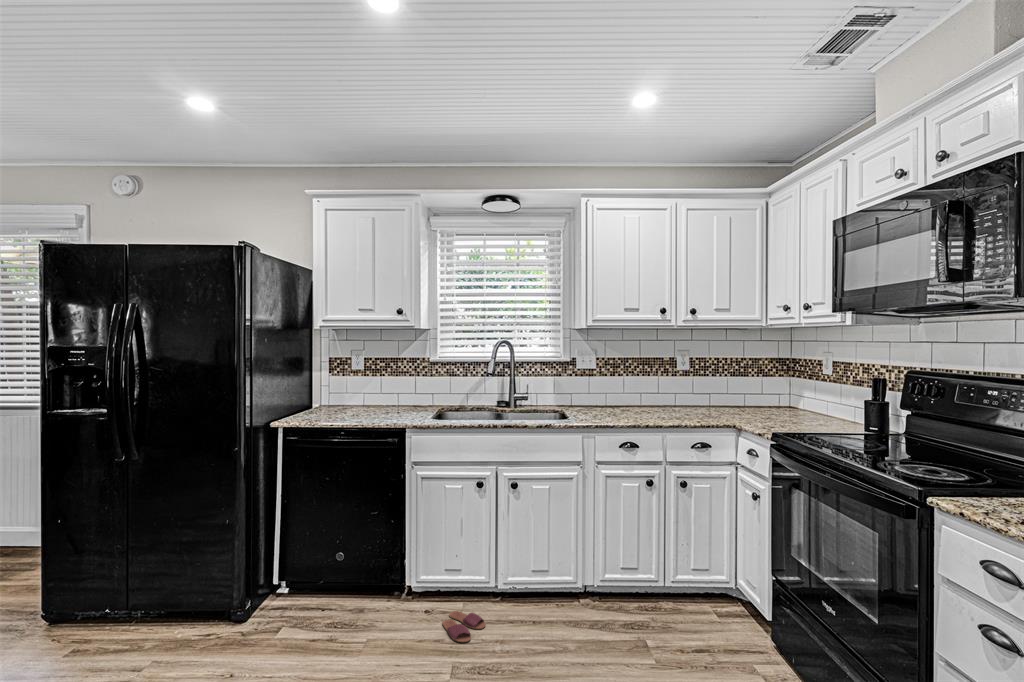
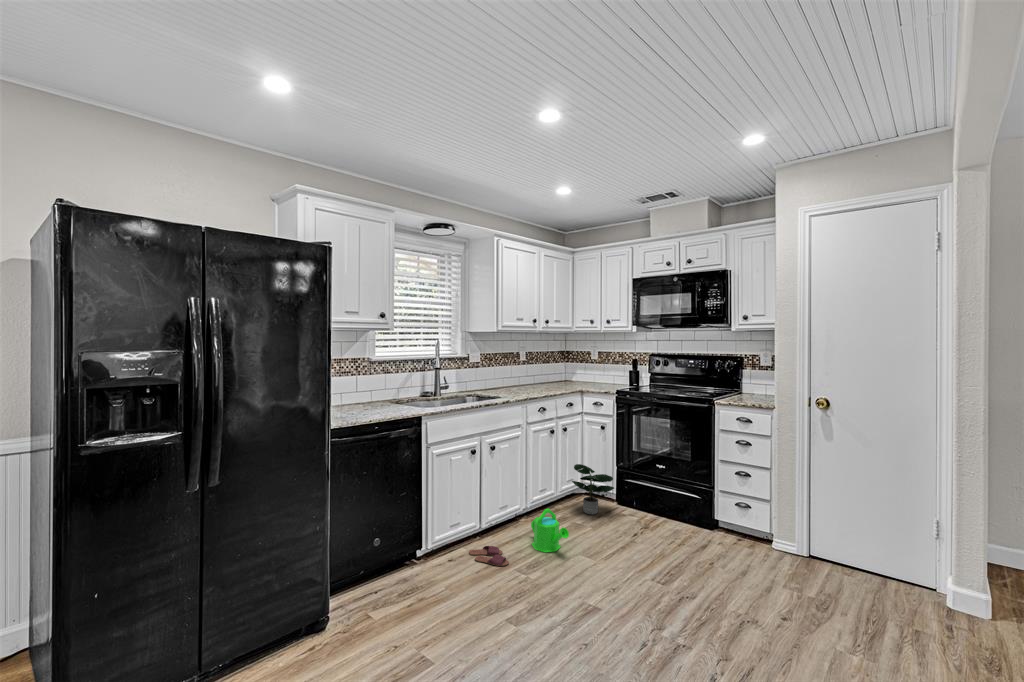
potted plant: none [662,542,741,635] -> present [572,464,614,515]
watering can: none [526,586,571,655] -> present [531,509,569,552]

